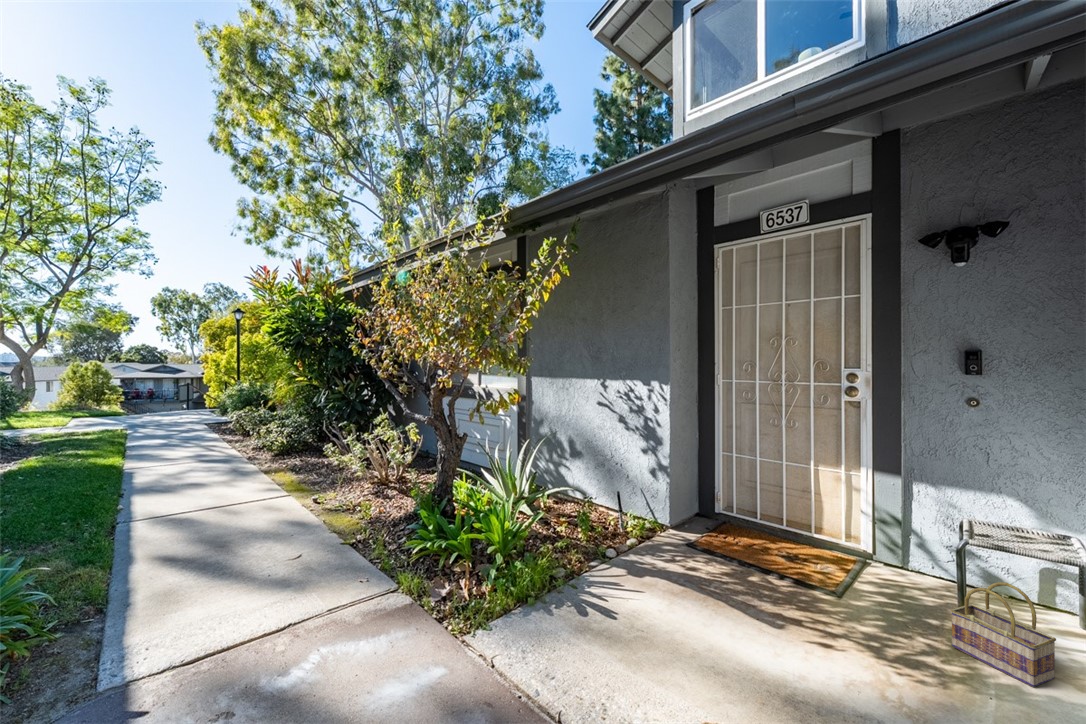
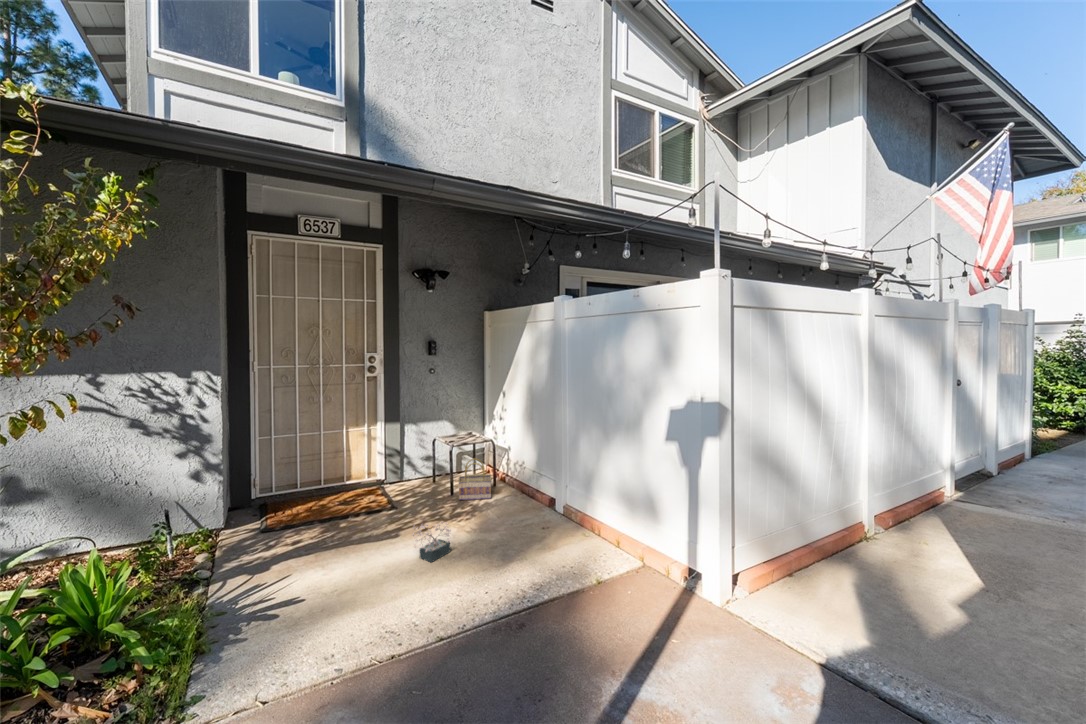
decorative plant: none [737,612,815,695] -> present [412,522,451,562]

